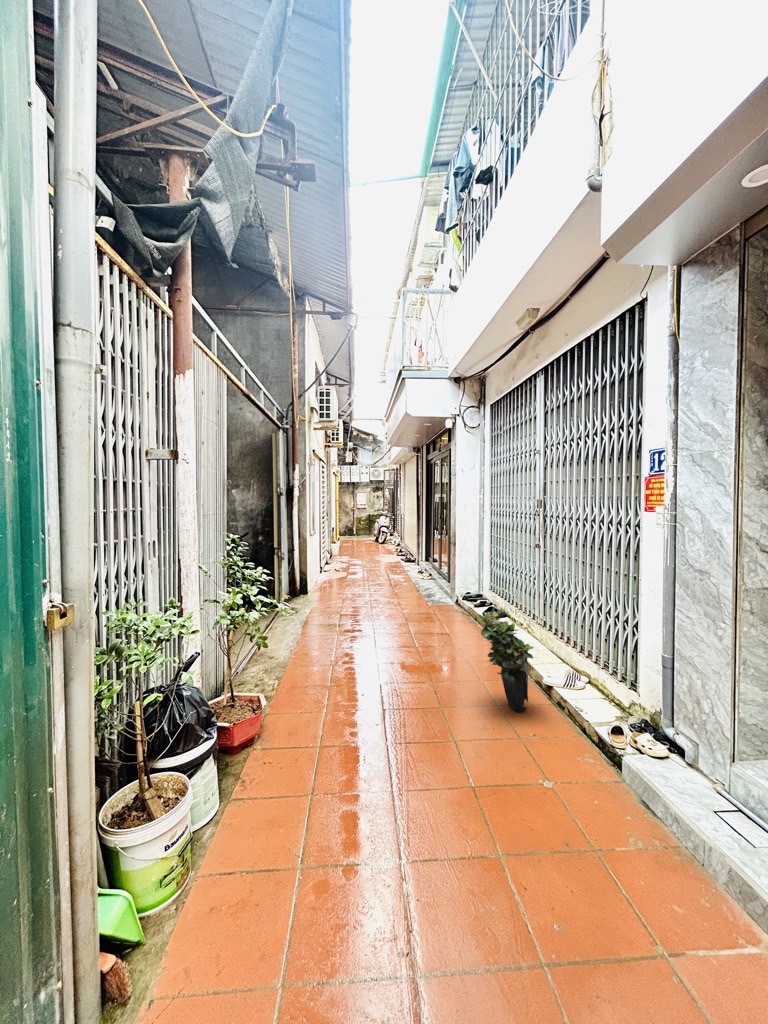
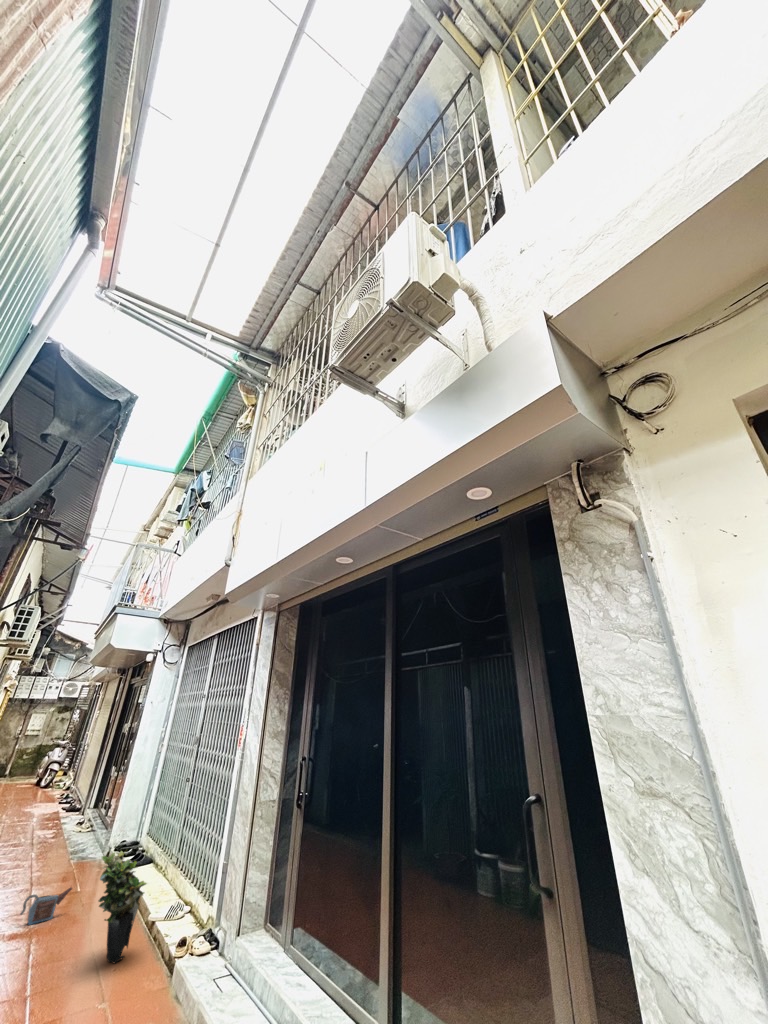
watering can: none [409,630,446,654] -> present [20,888,72,925]

